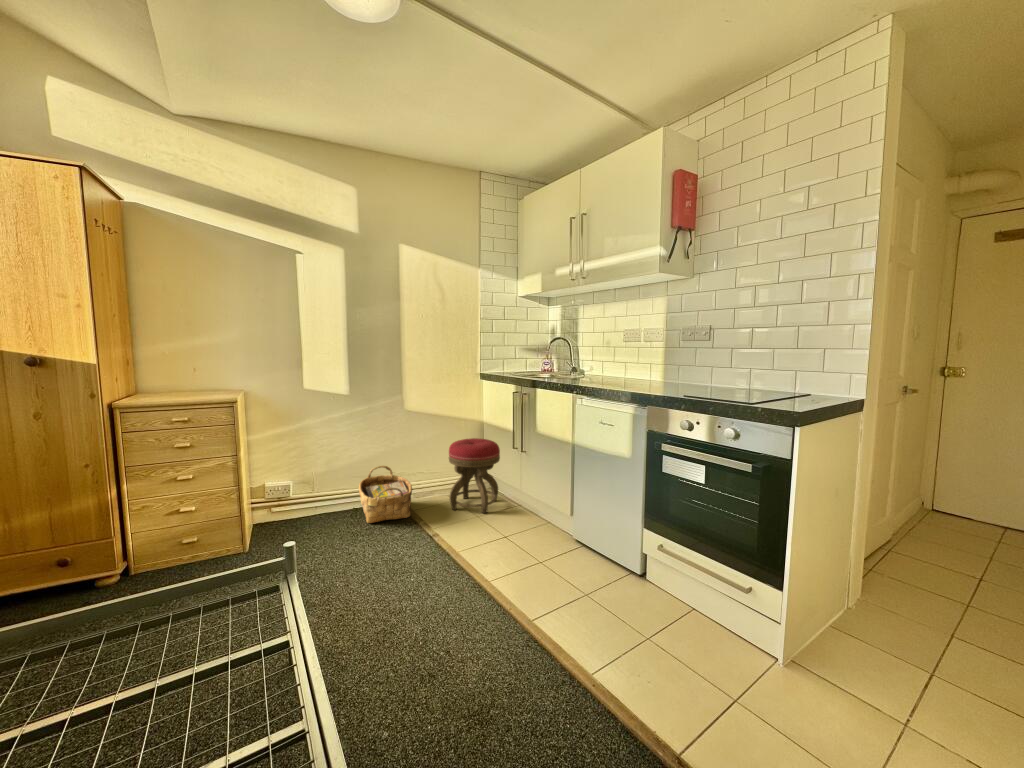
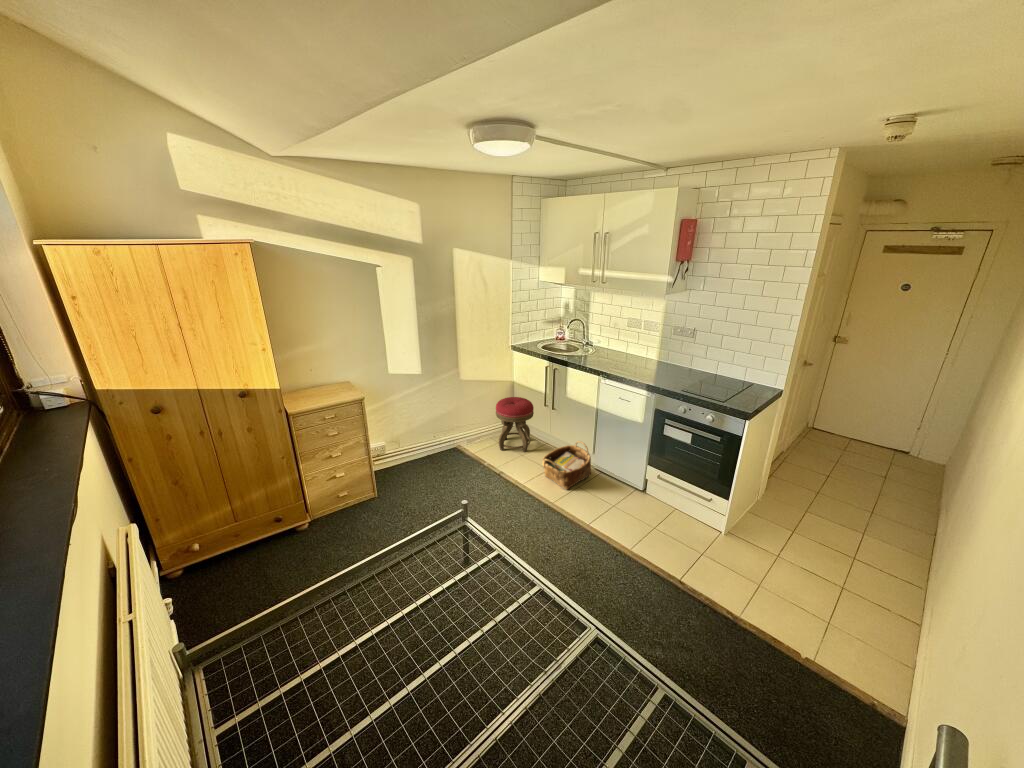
woven basket: present [359,466,412,523] -> present [542,441,591,490]

